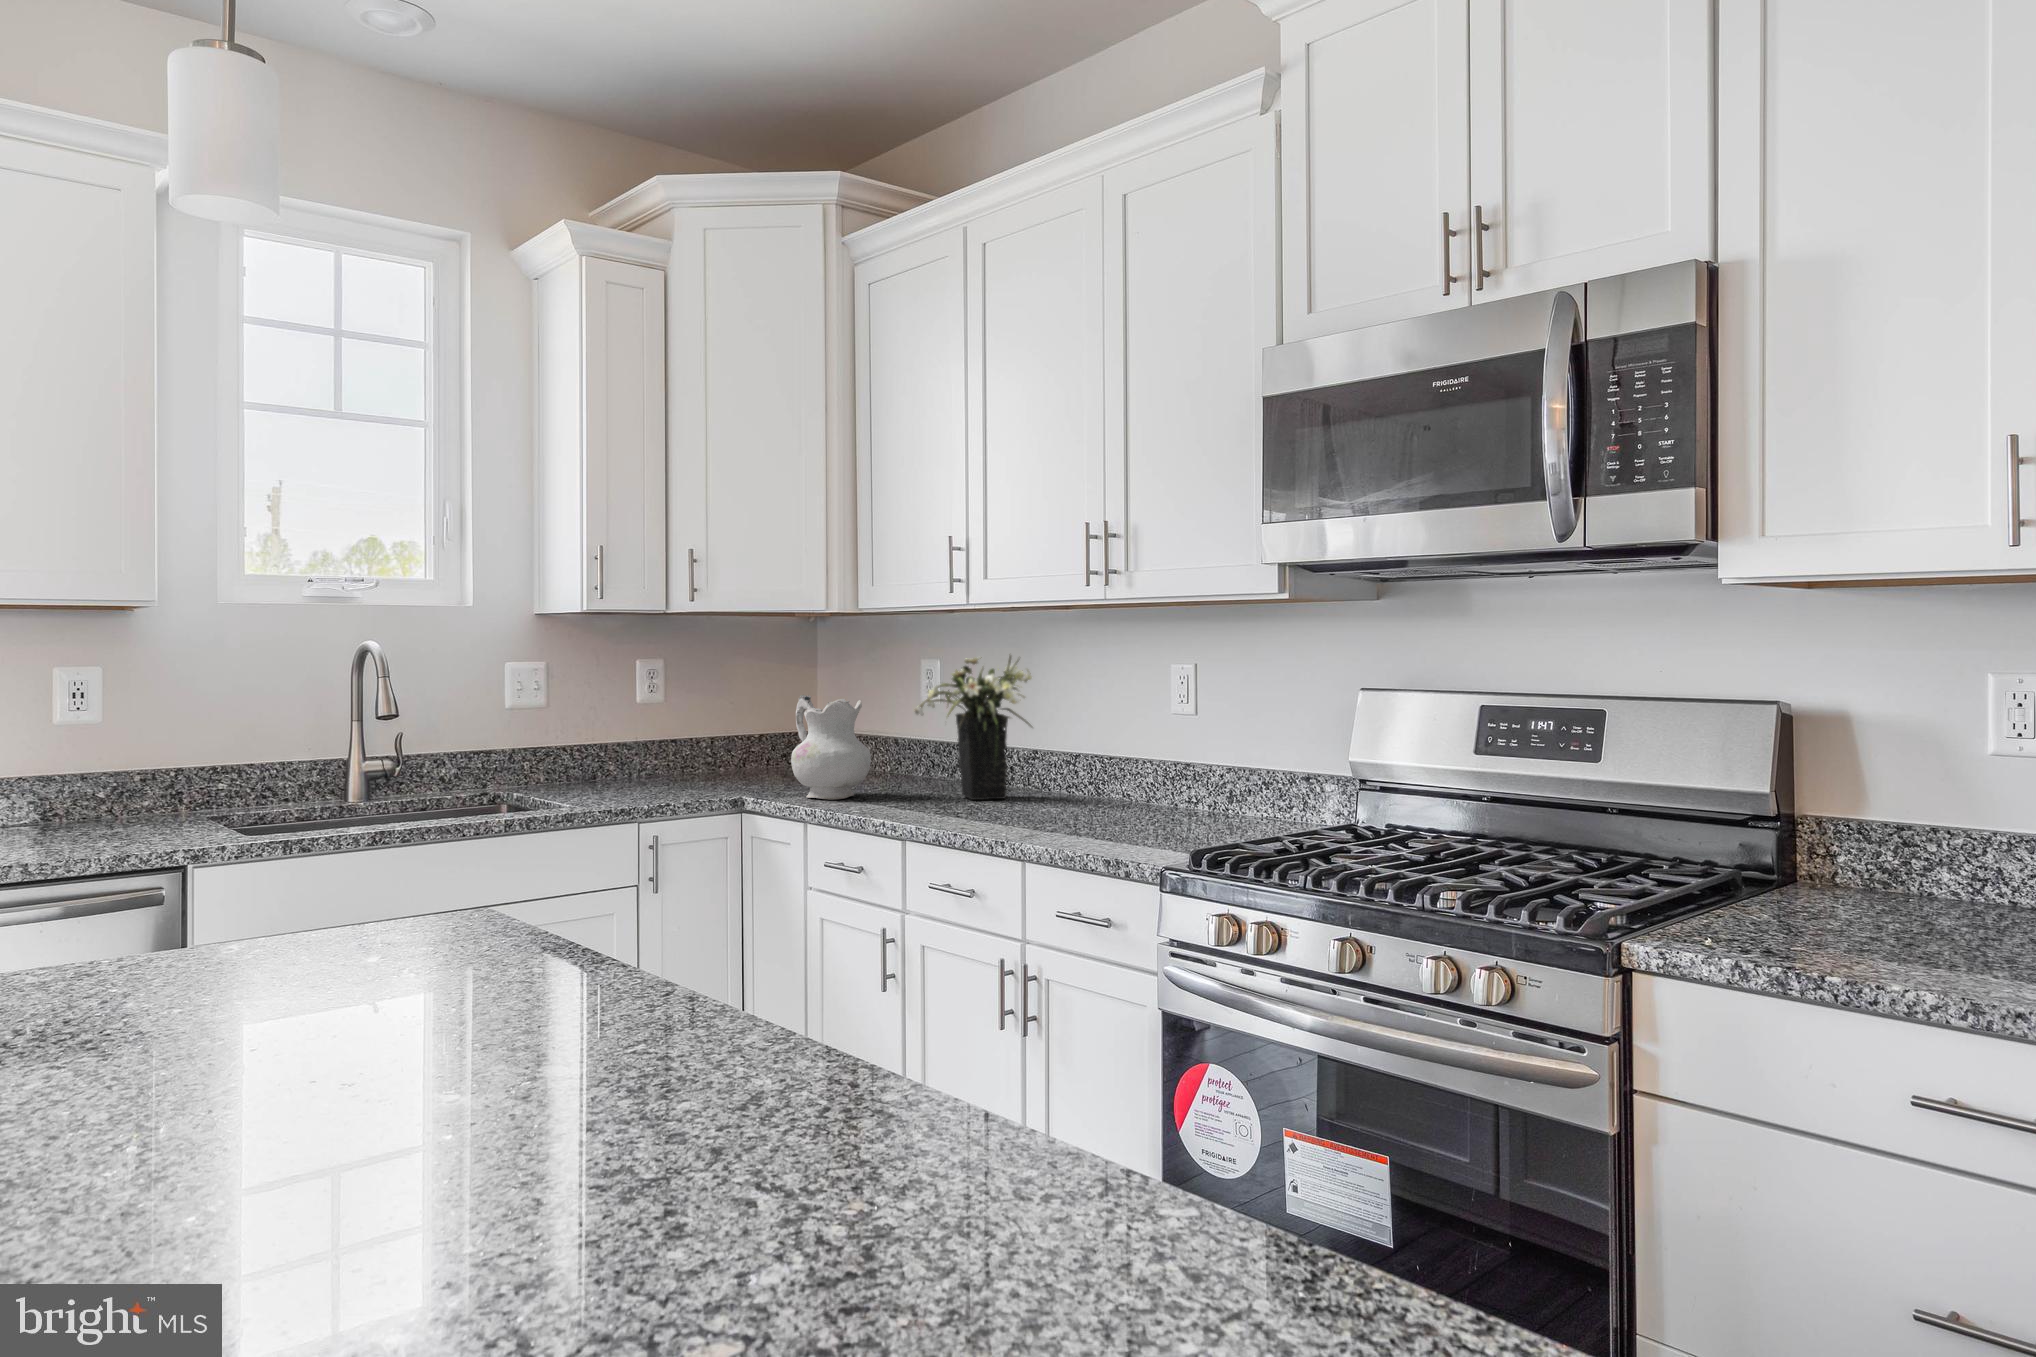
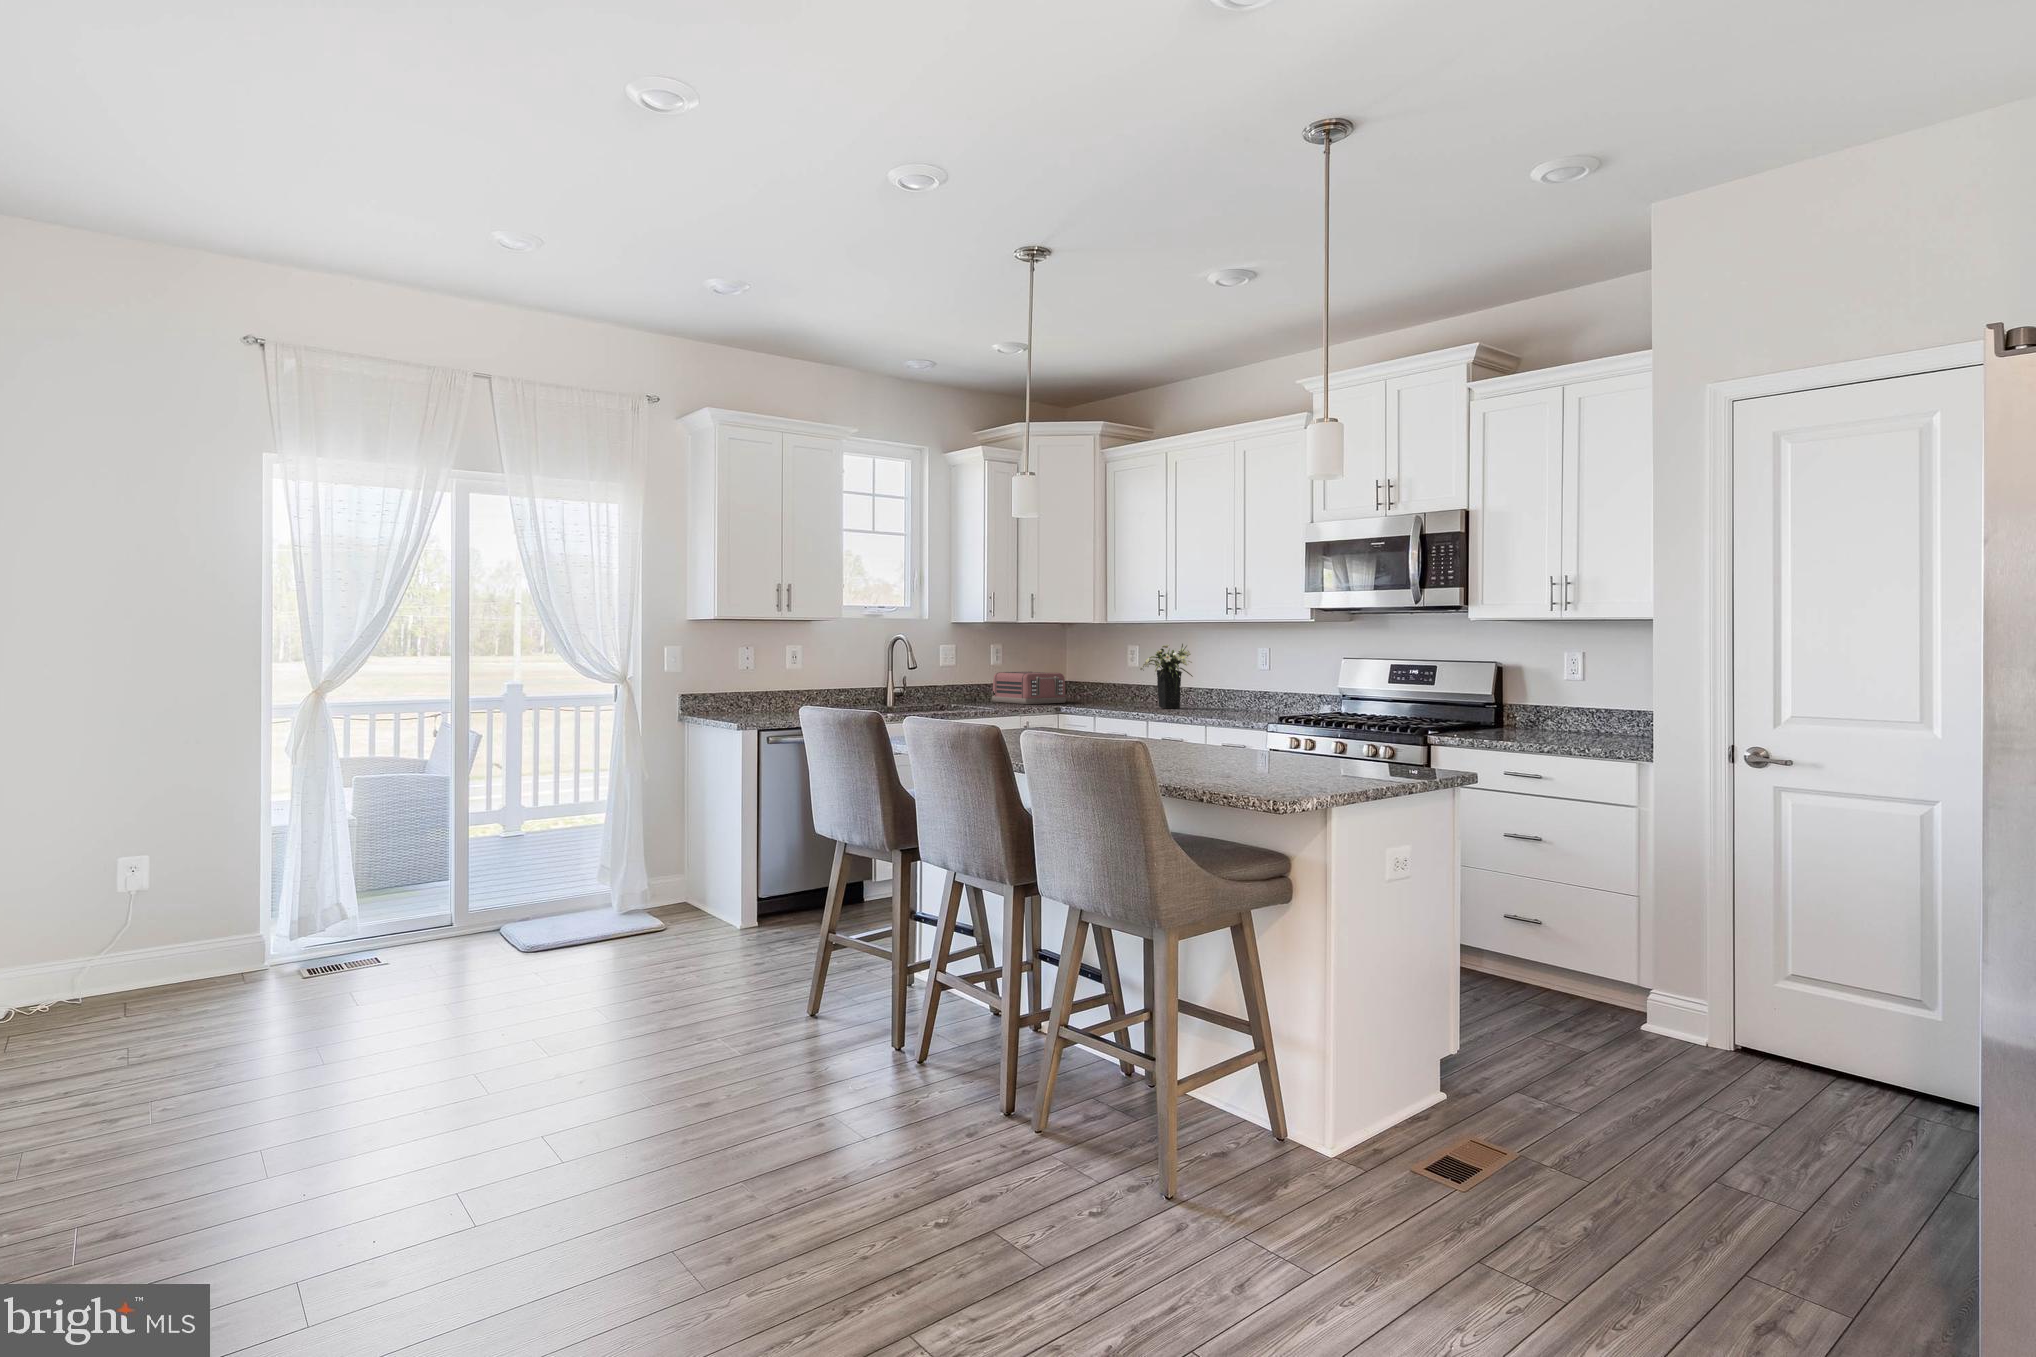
ceramic pitcher: present [791,695,871,800] -> none [1082,661,1118,708]
toaster: none [631,714,785,788] -> present [992,672,1066,704]

